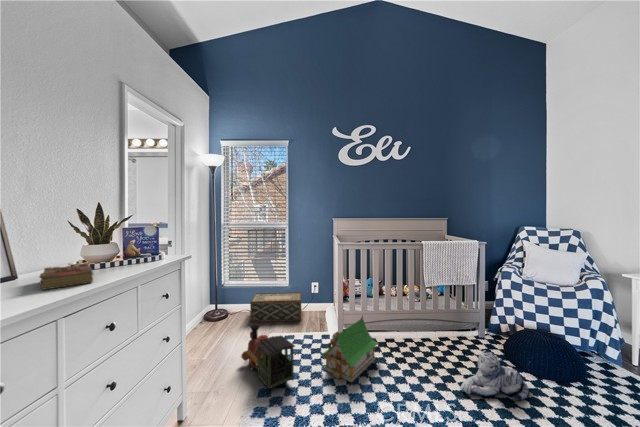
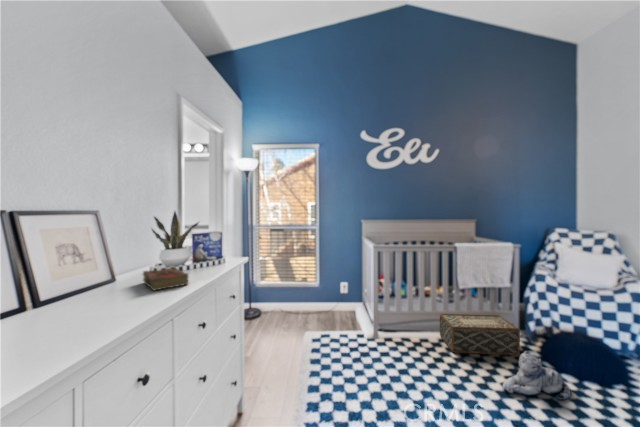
woven basket: present [250,292,301,322] -> present [440,314,520,355]
toy house: present [321,316,378,382] -> none [362,316,417,380]
toy train: present [241,323,295,389] -> none [285,323,341,385]

